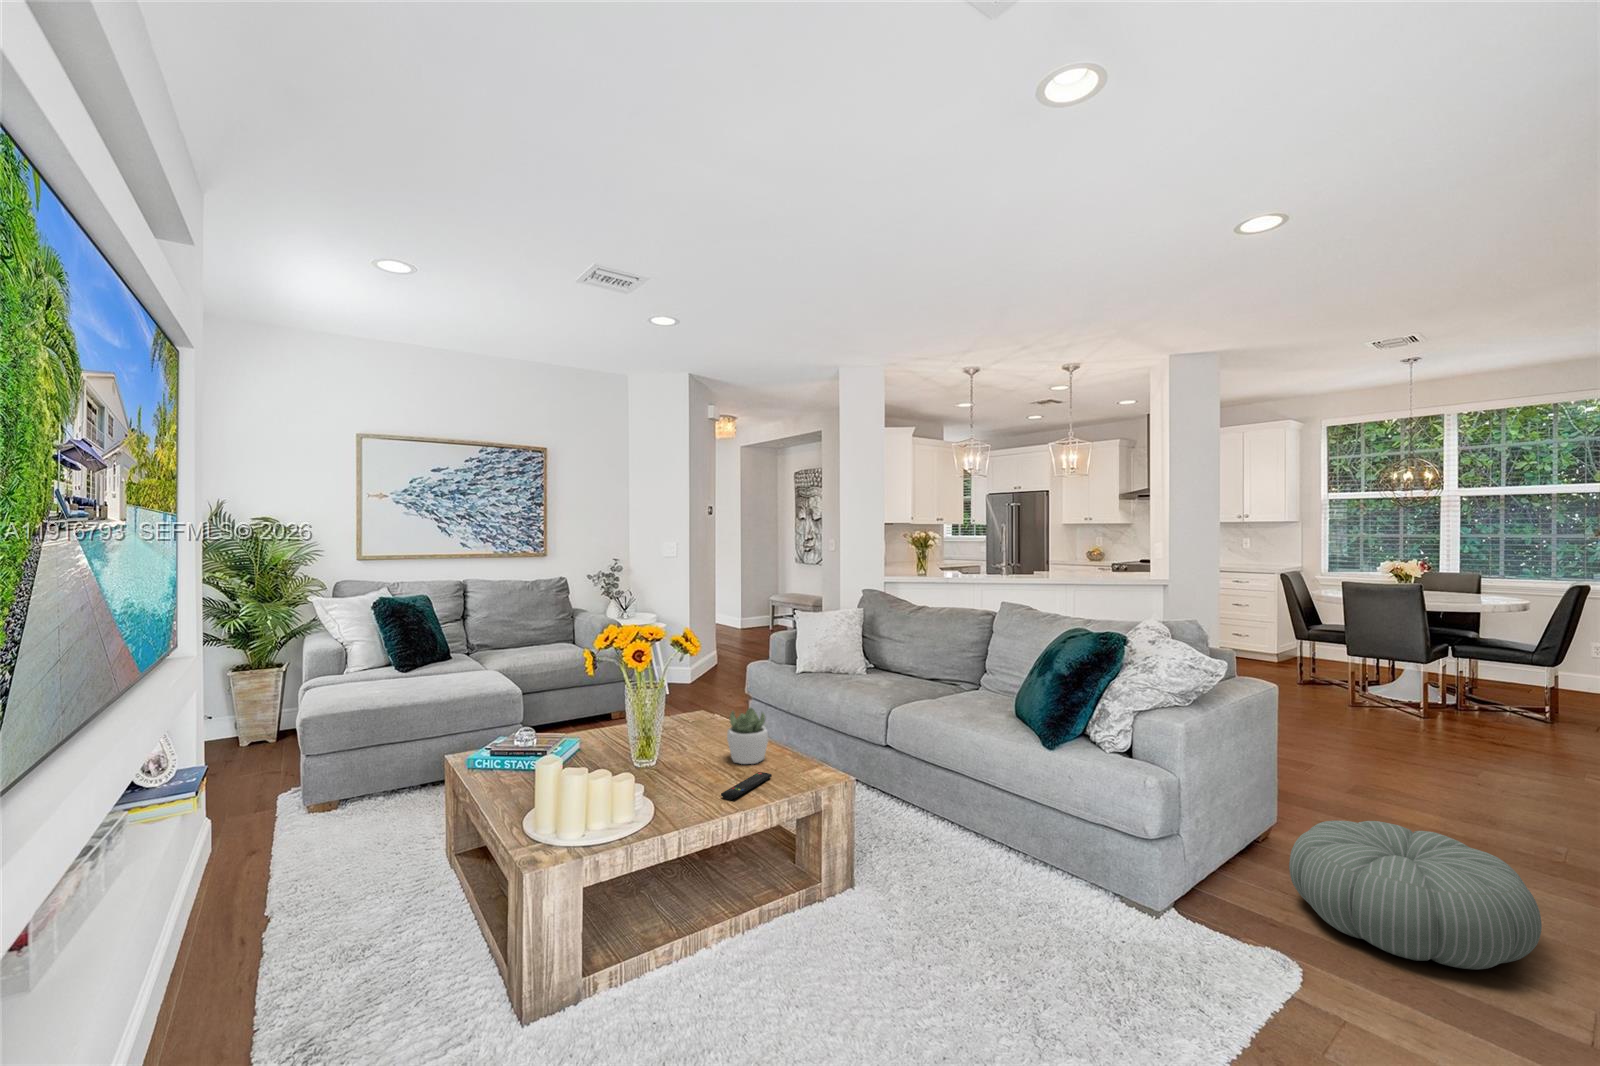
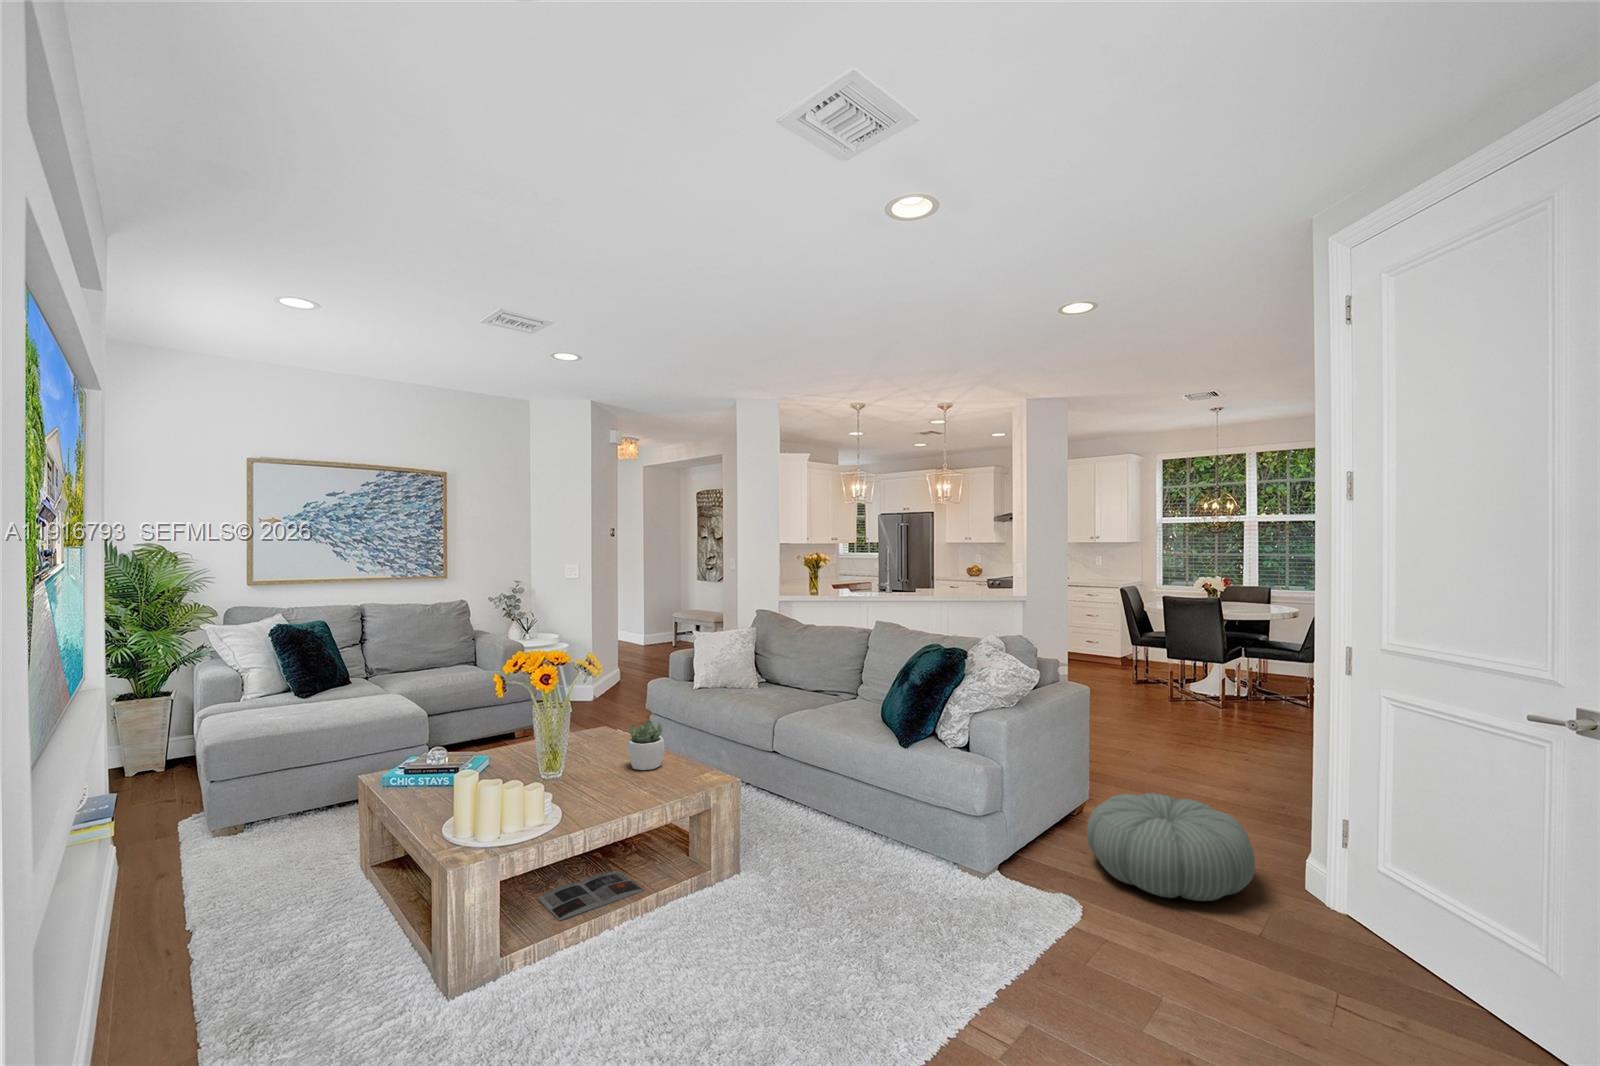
remote control: present [721,772,772,800] -> none [622,776,667,801]
magazine: none [627,878,746,935] -> present [537,871,644,921]

